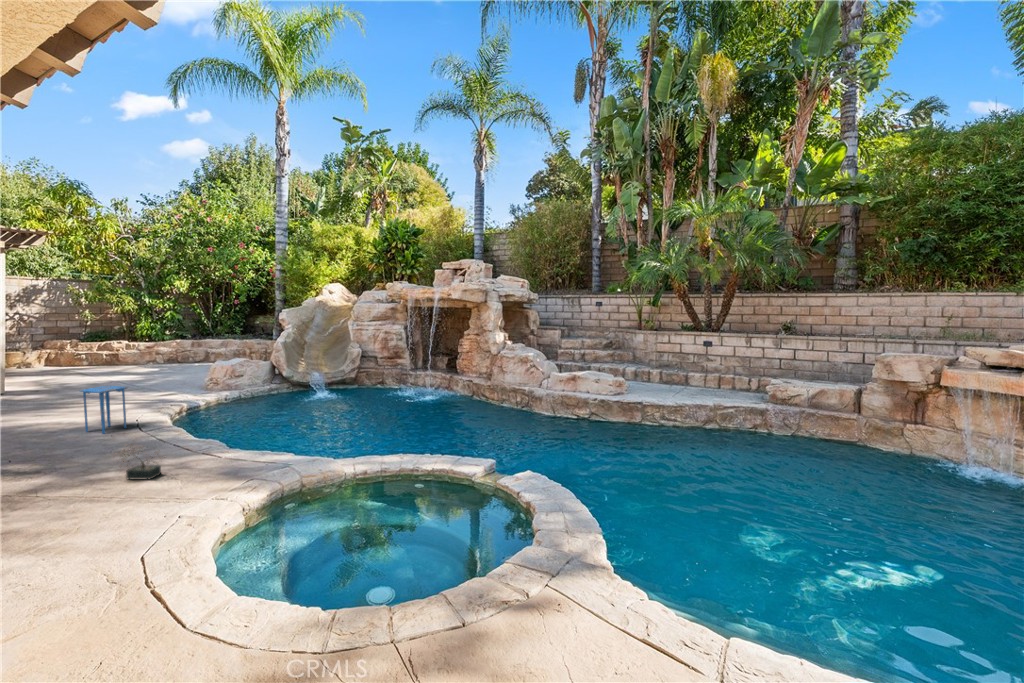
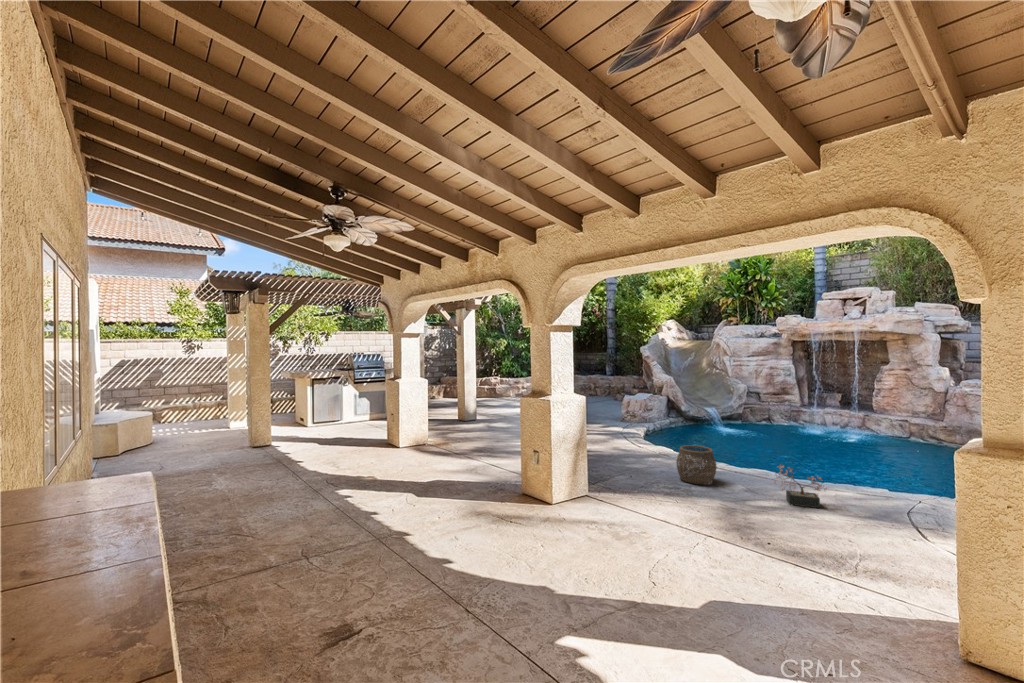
side table: present [80,386,127,434] -> none [614,407,647,453]
woven basket: none [61,427,111,467] -> present [676,445,716,484]

